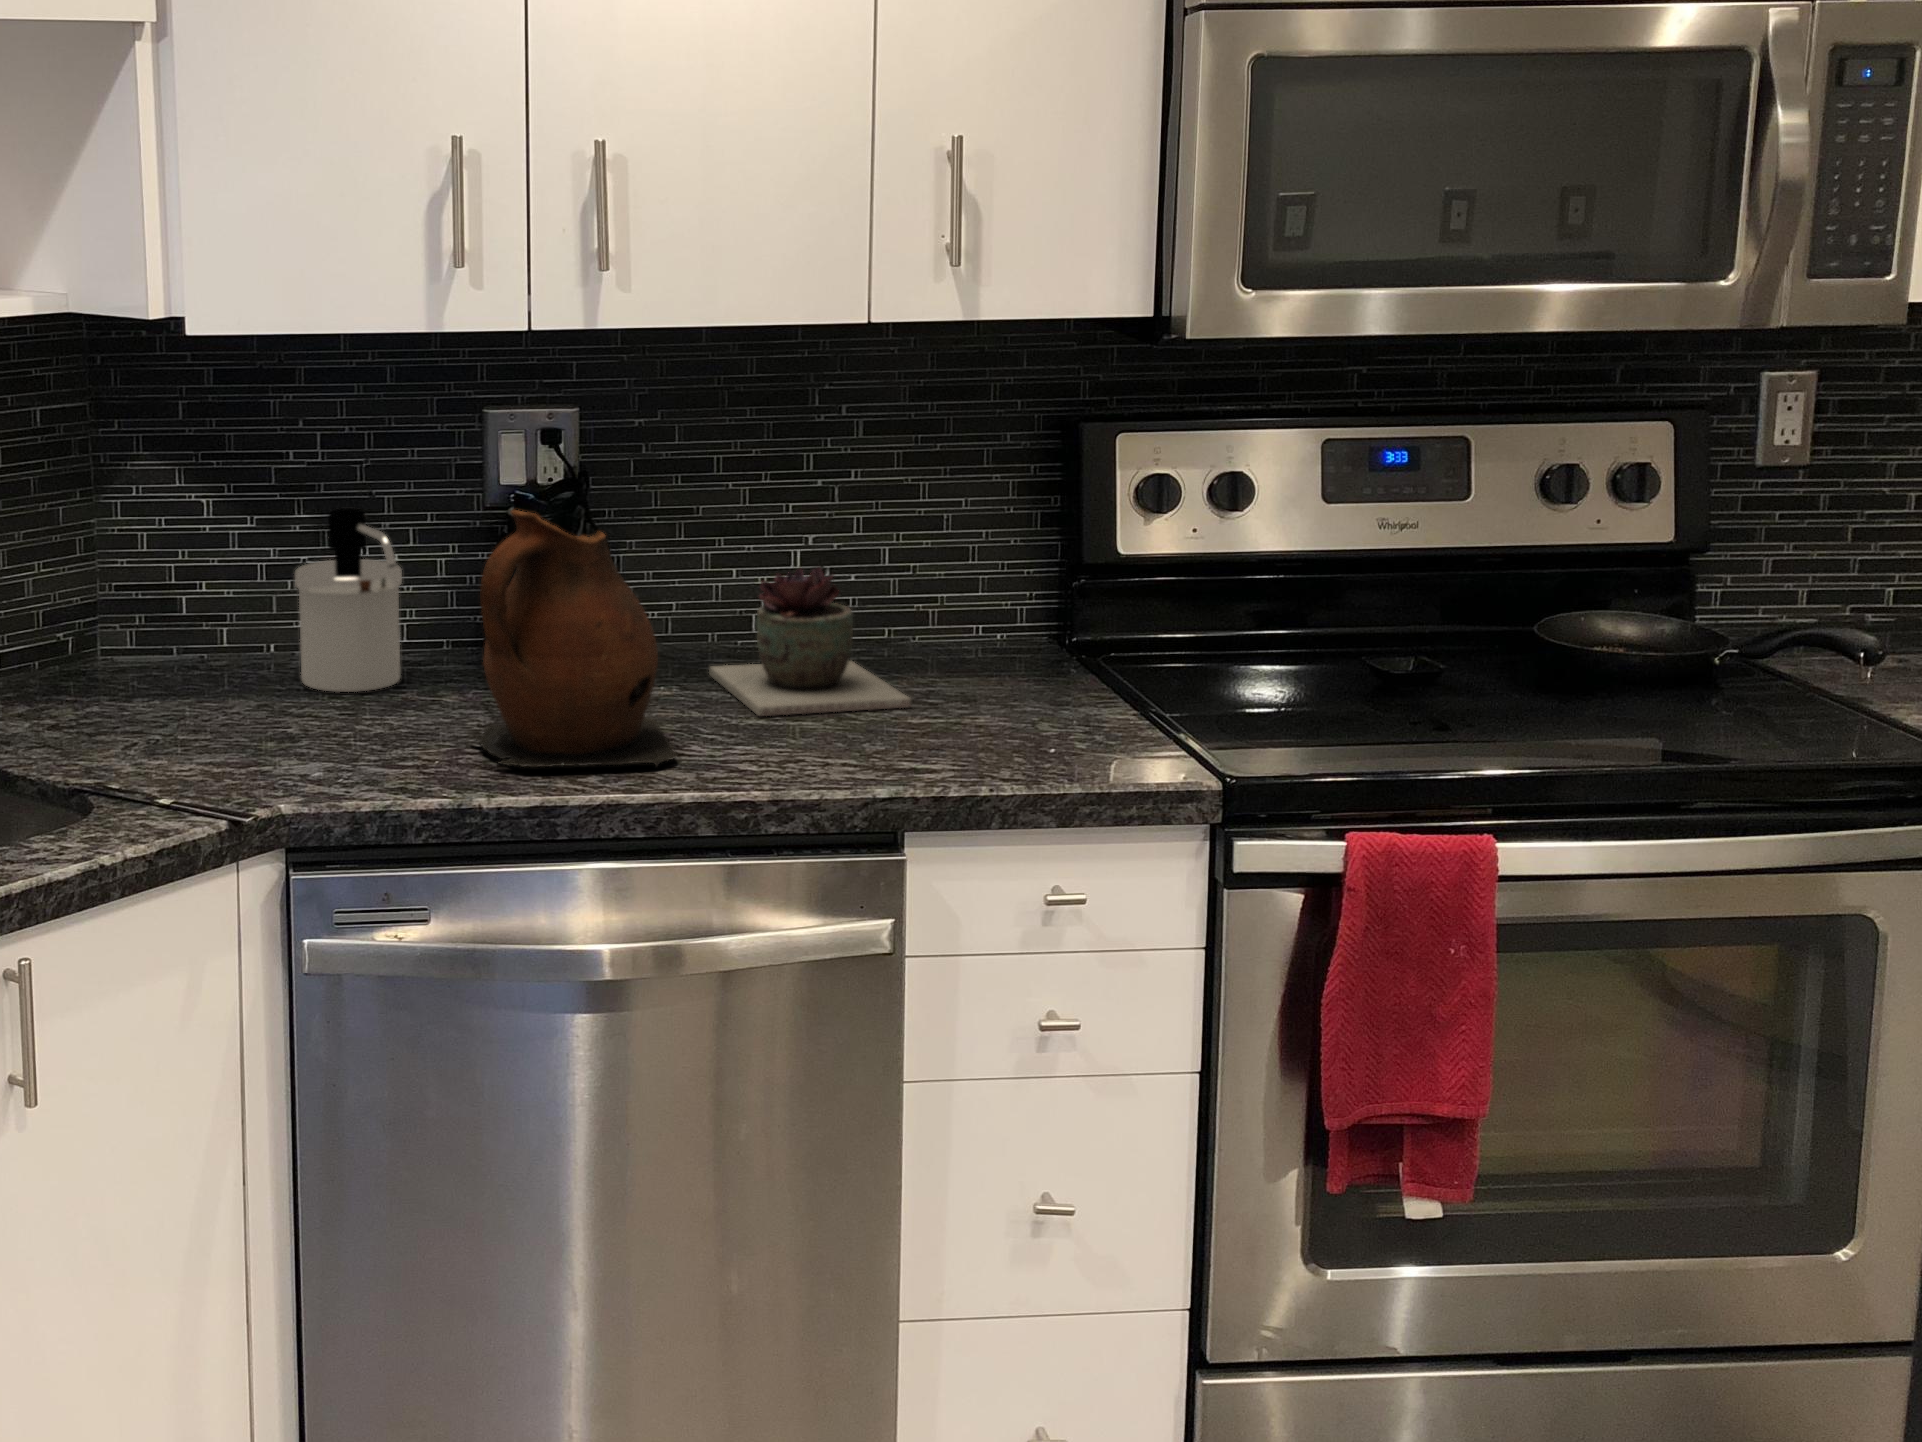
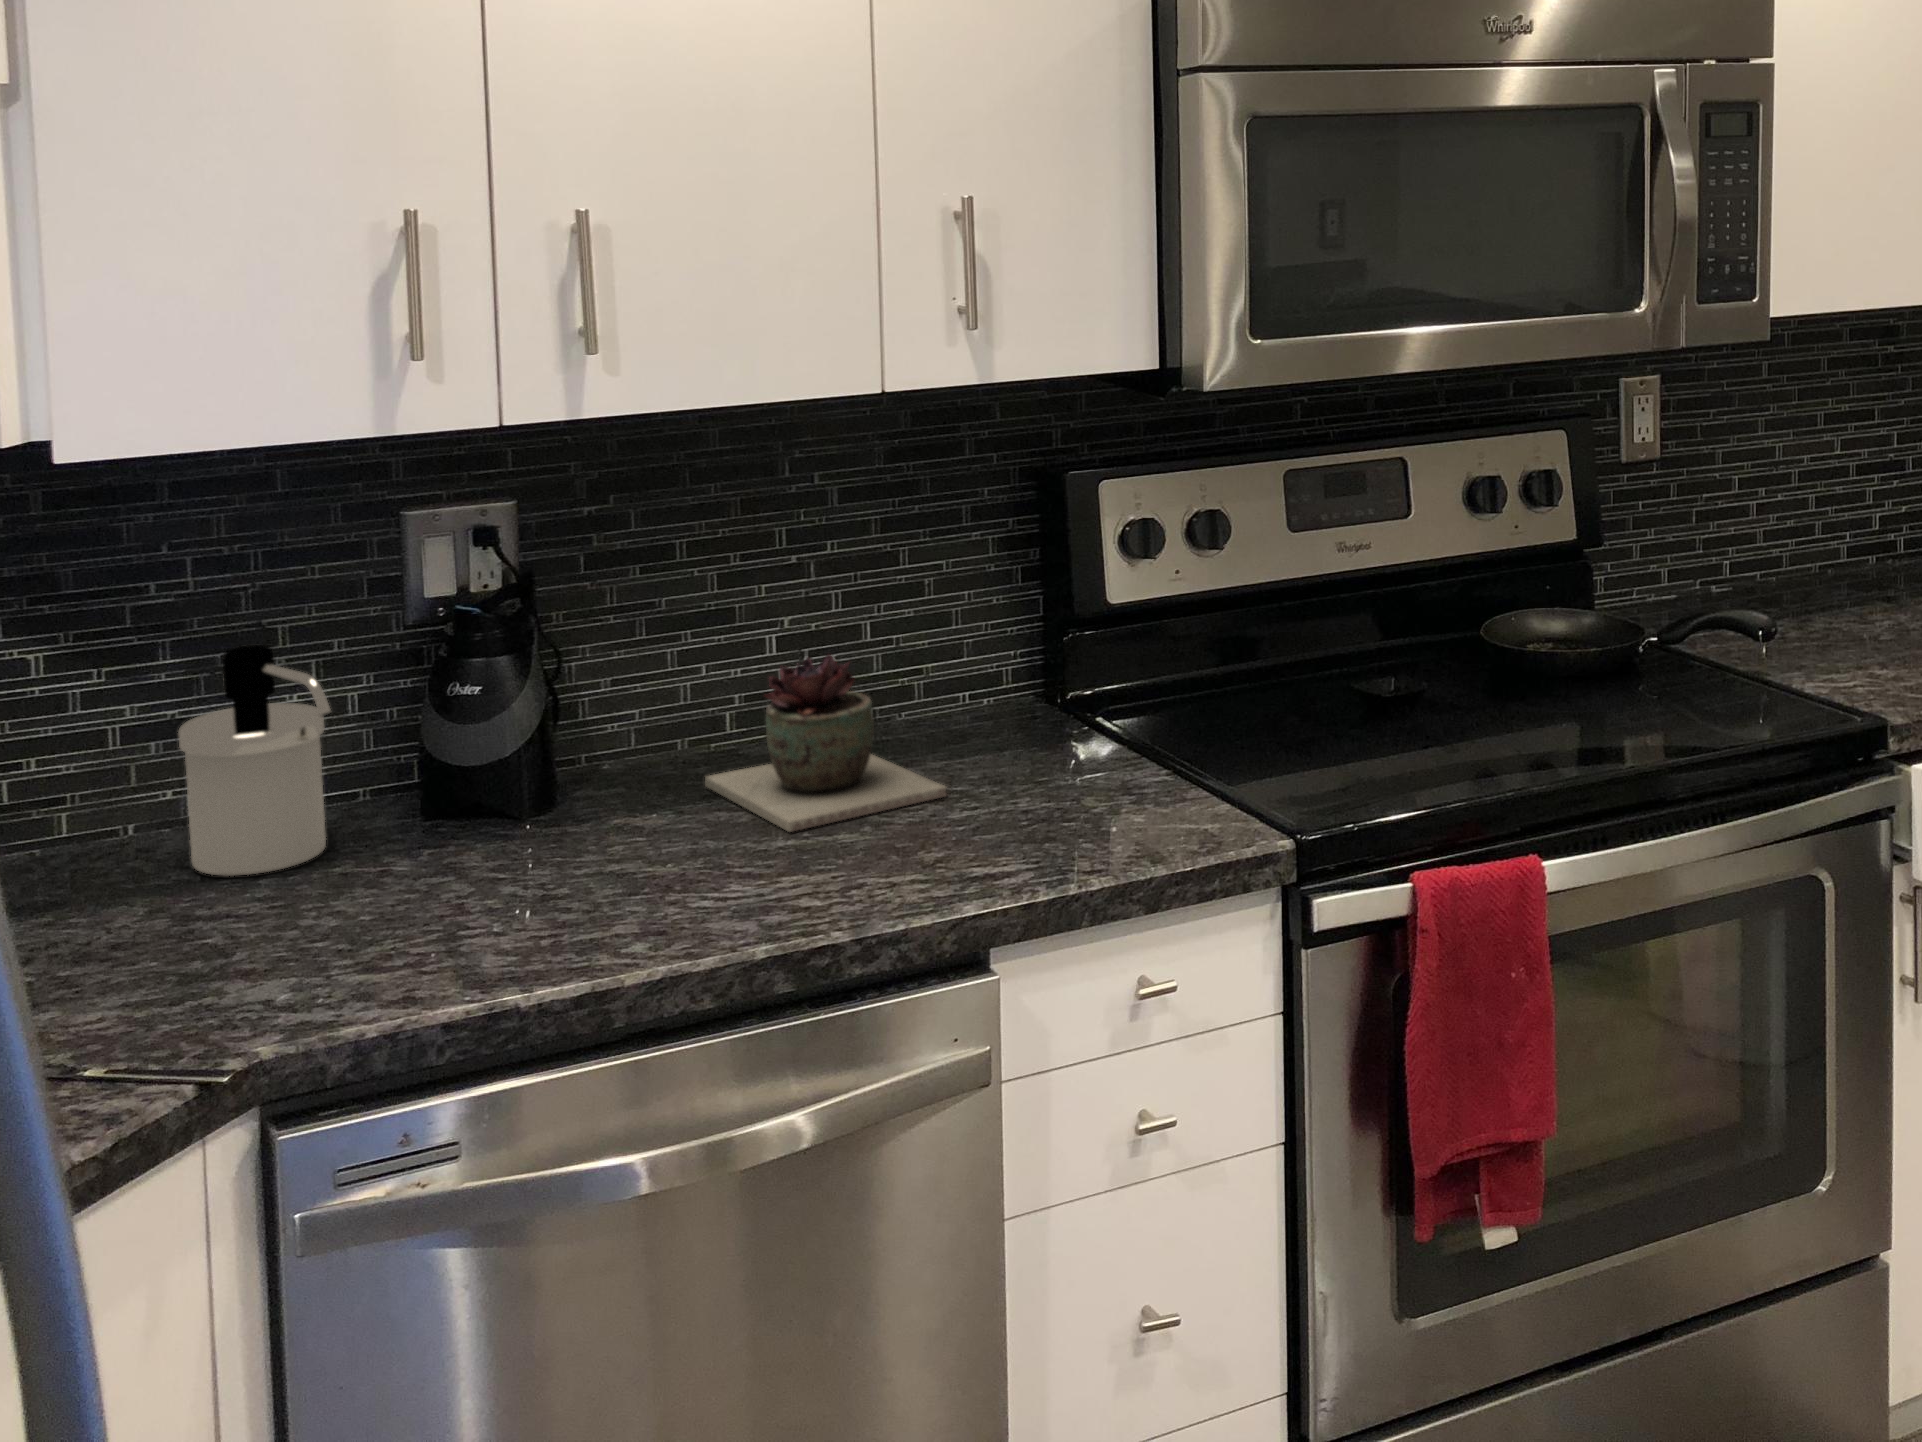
ceramic pitcher: present [472,510,678,767] -> none [459,640,730,948]

